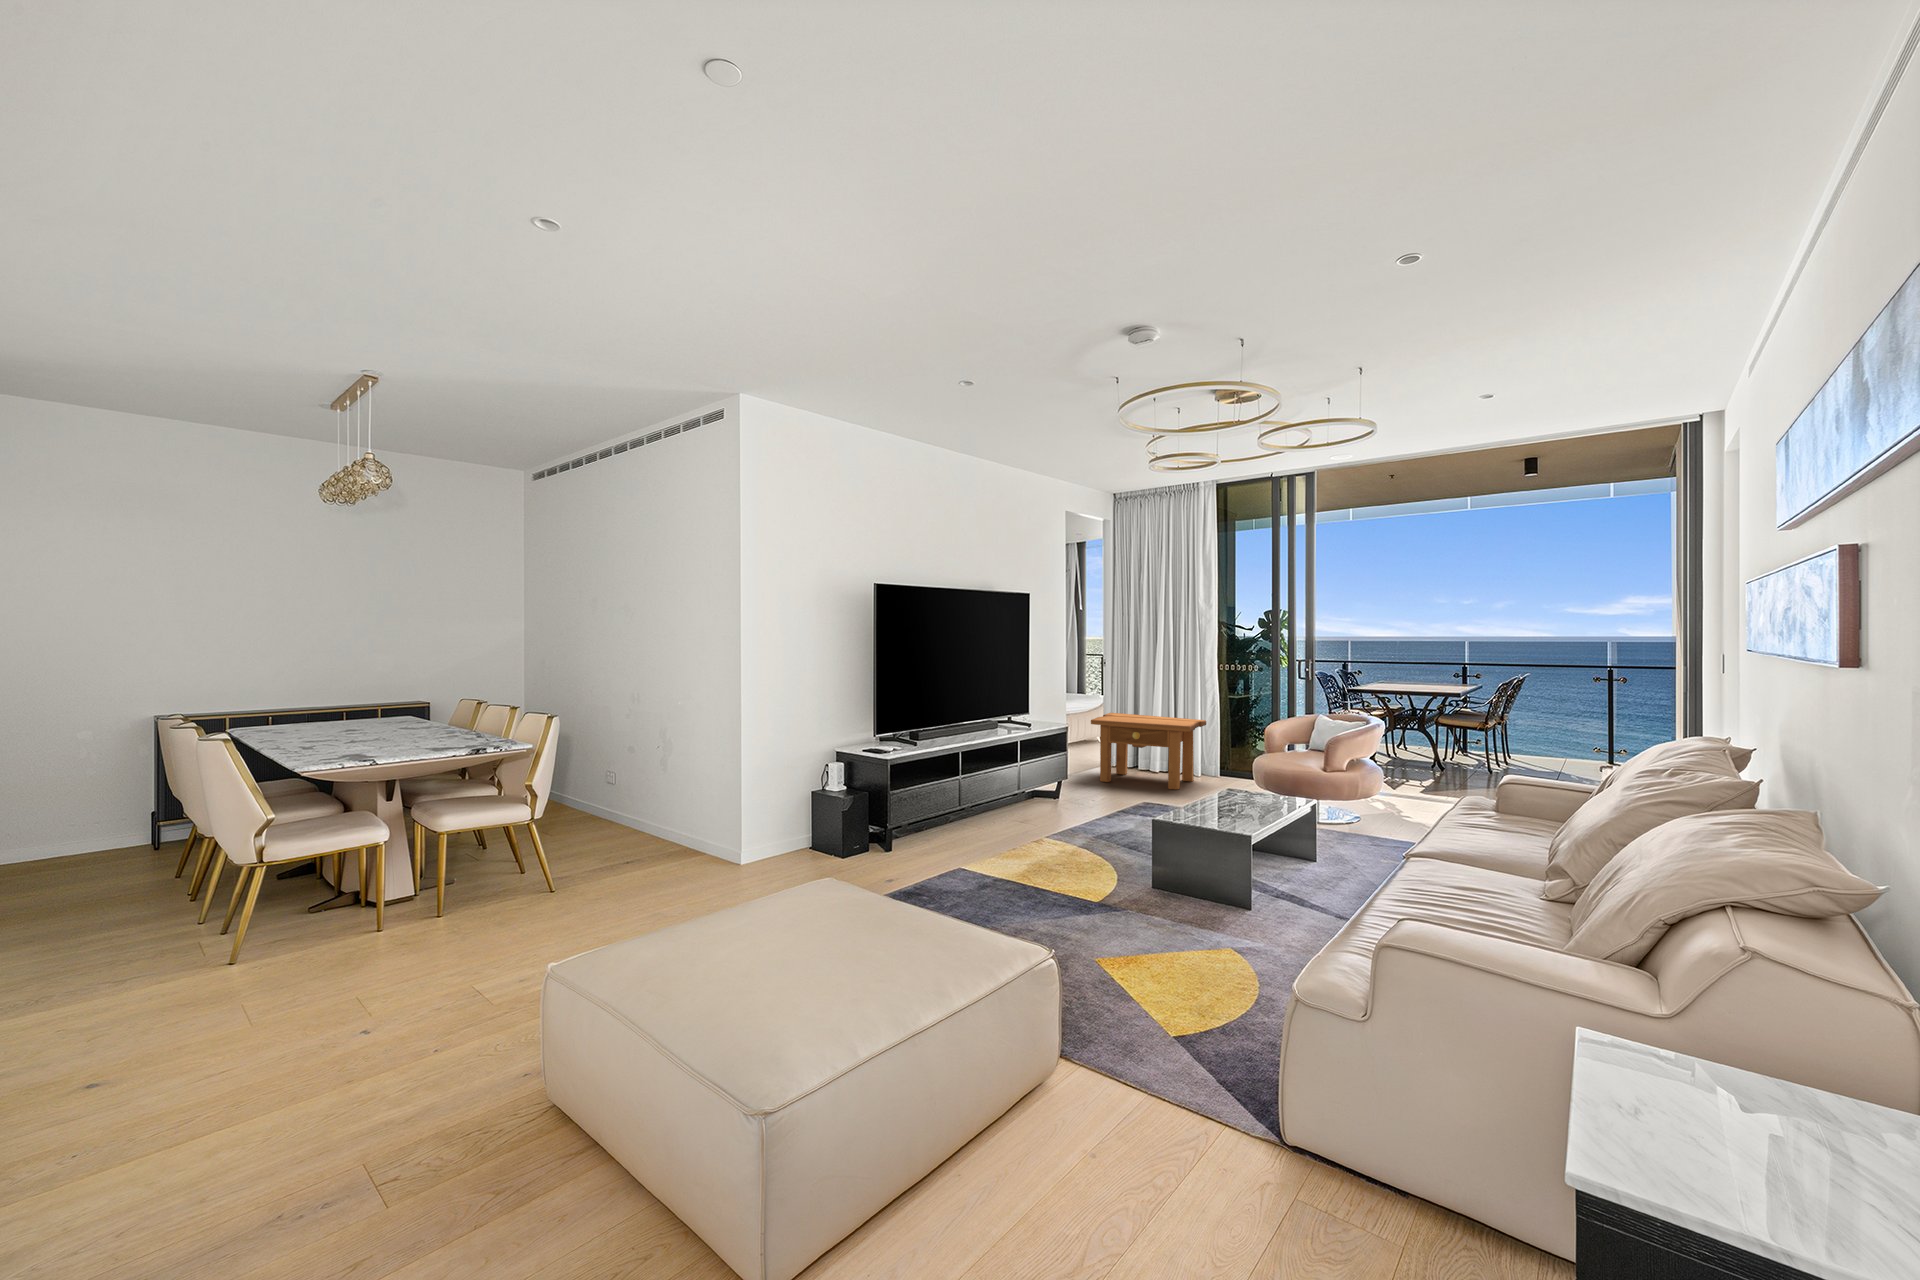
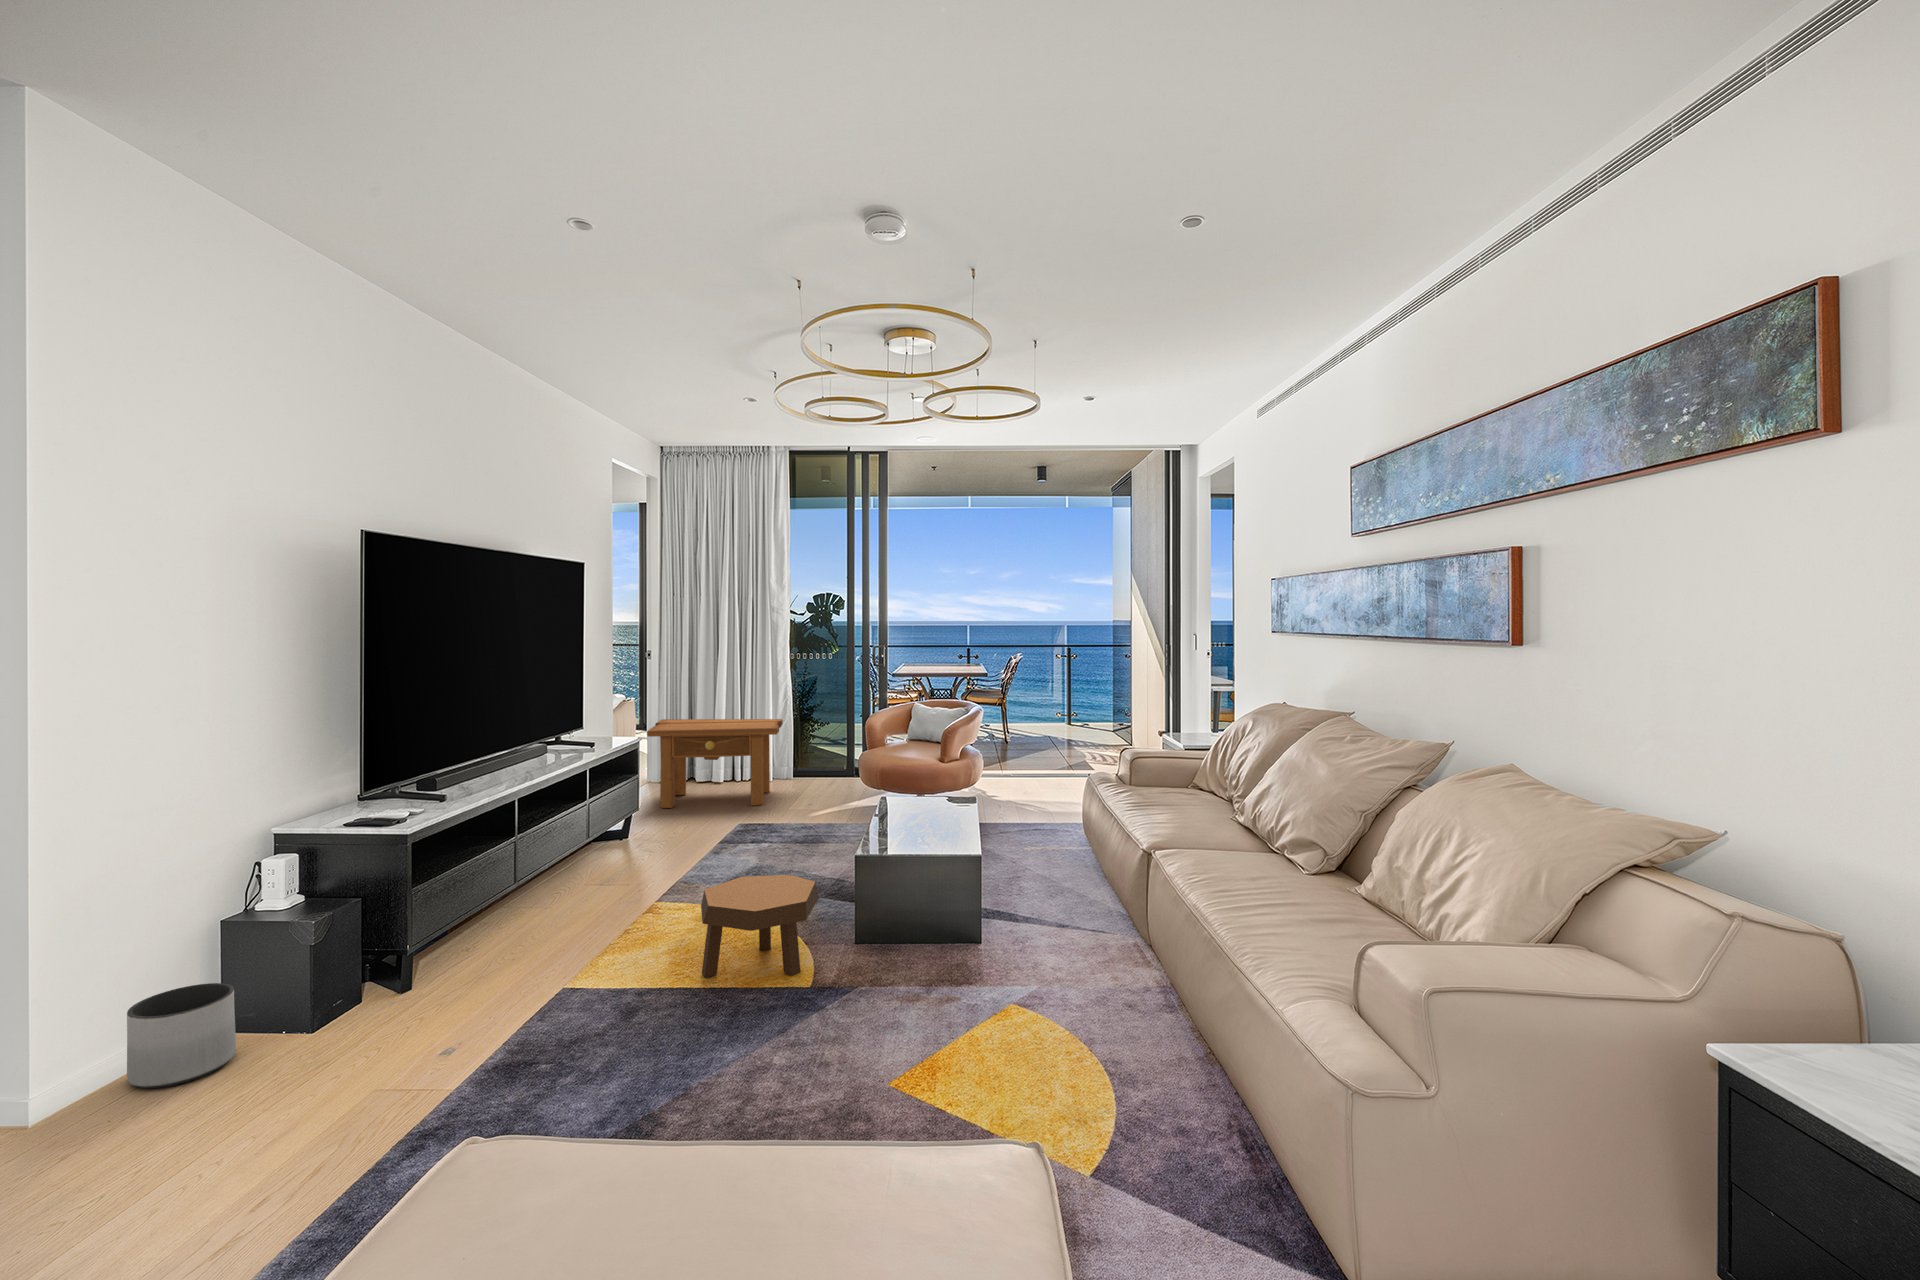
planter: none [765,822,806,867] -> present [127,983,236,1088]
footstool: none [1038,822,1127,894] -> present [701,875,819,977]

